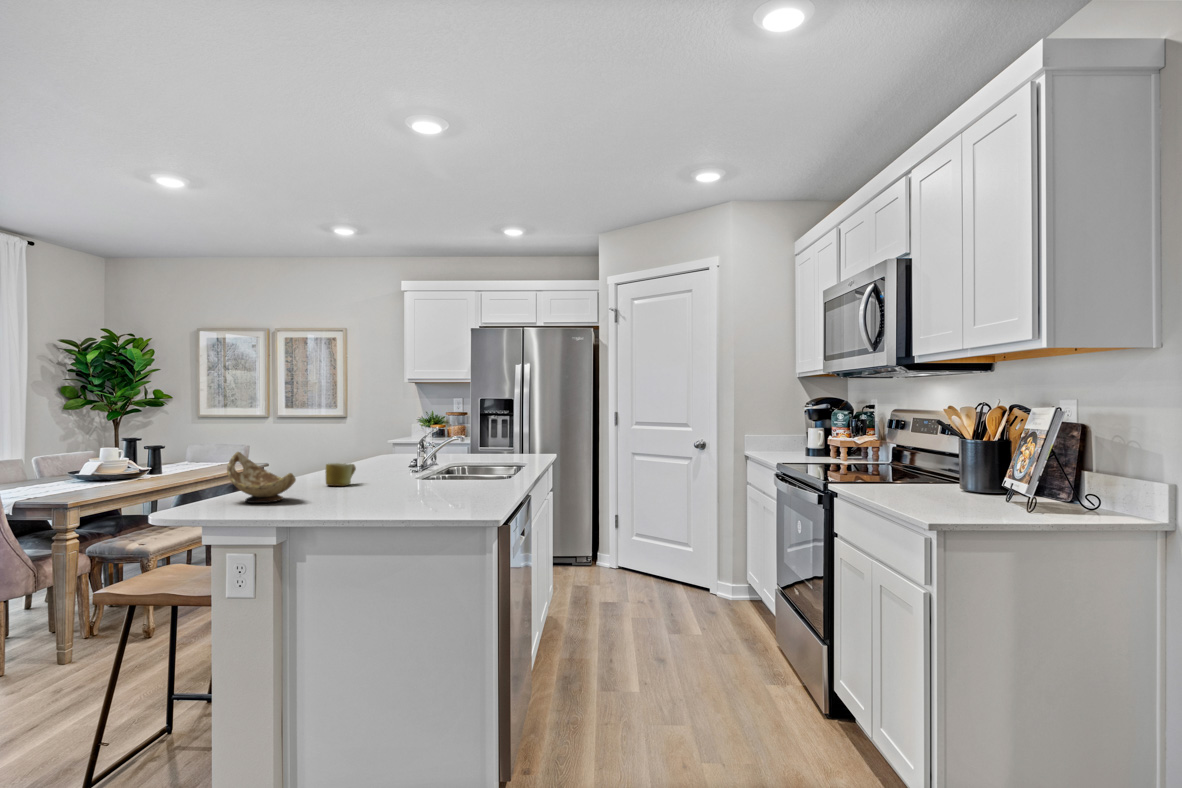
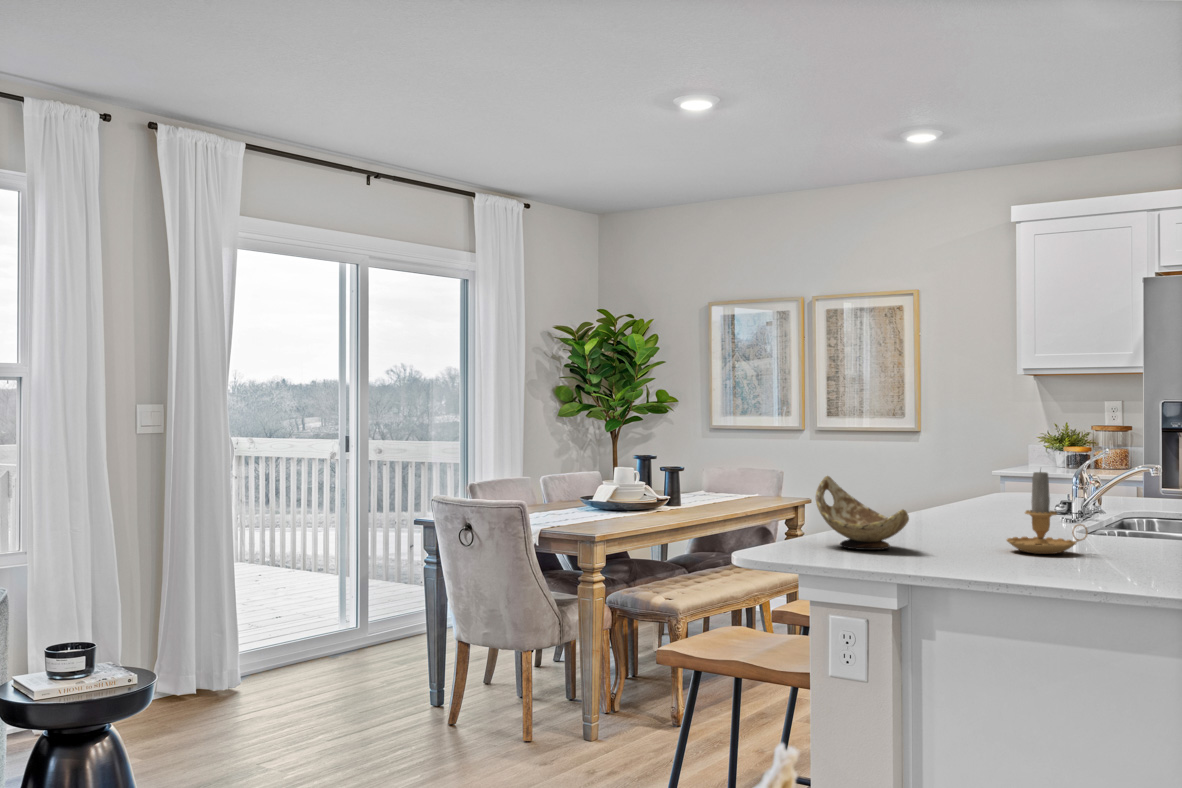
candle: none [364,440,415,495] -> present [1007,471,1088,554]
mug: present [325,463,356,486] -> none [936,500,981,536]

